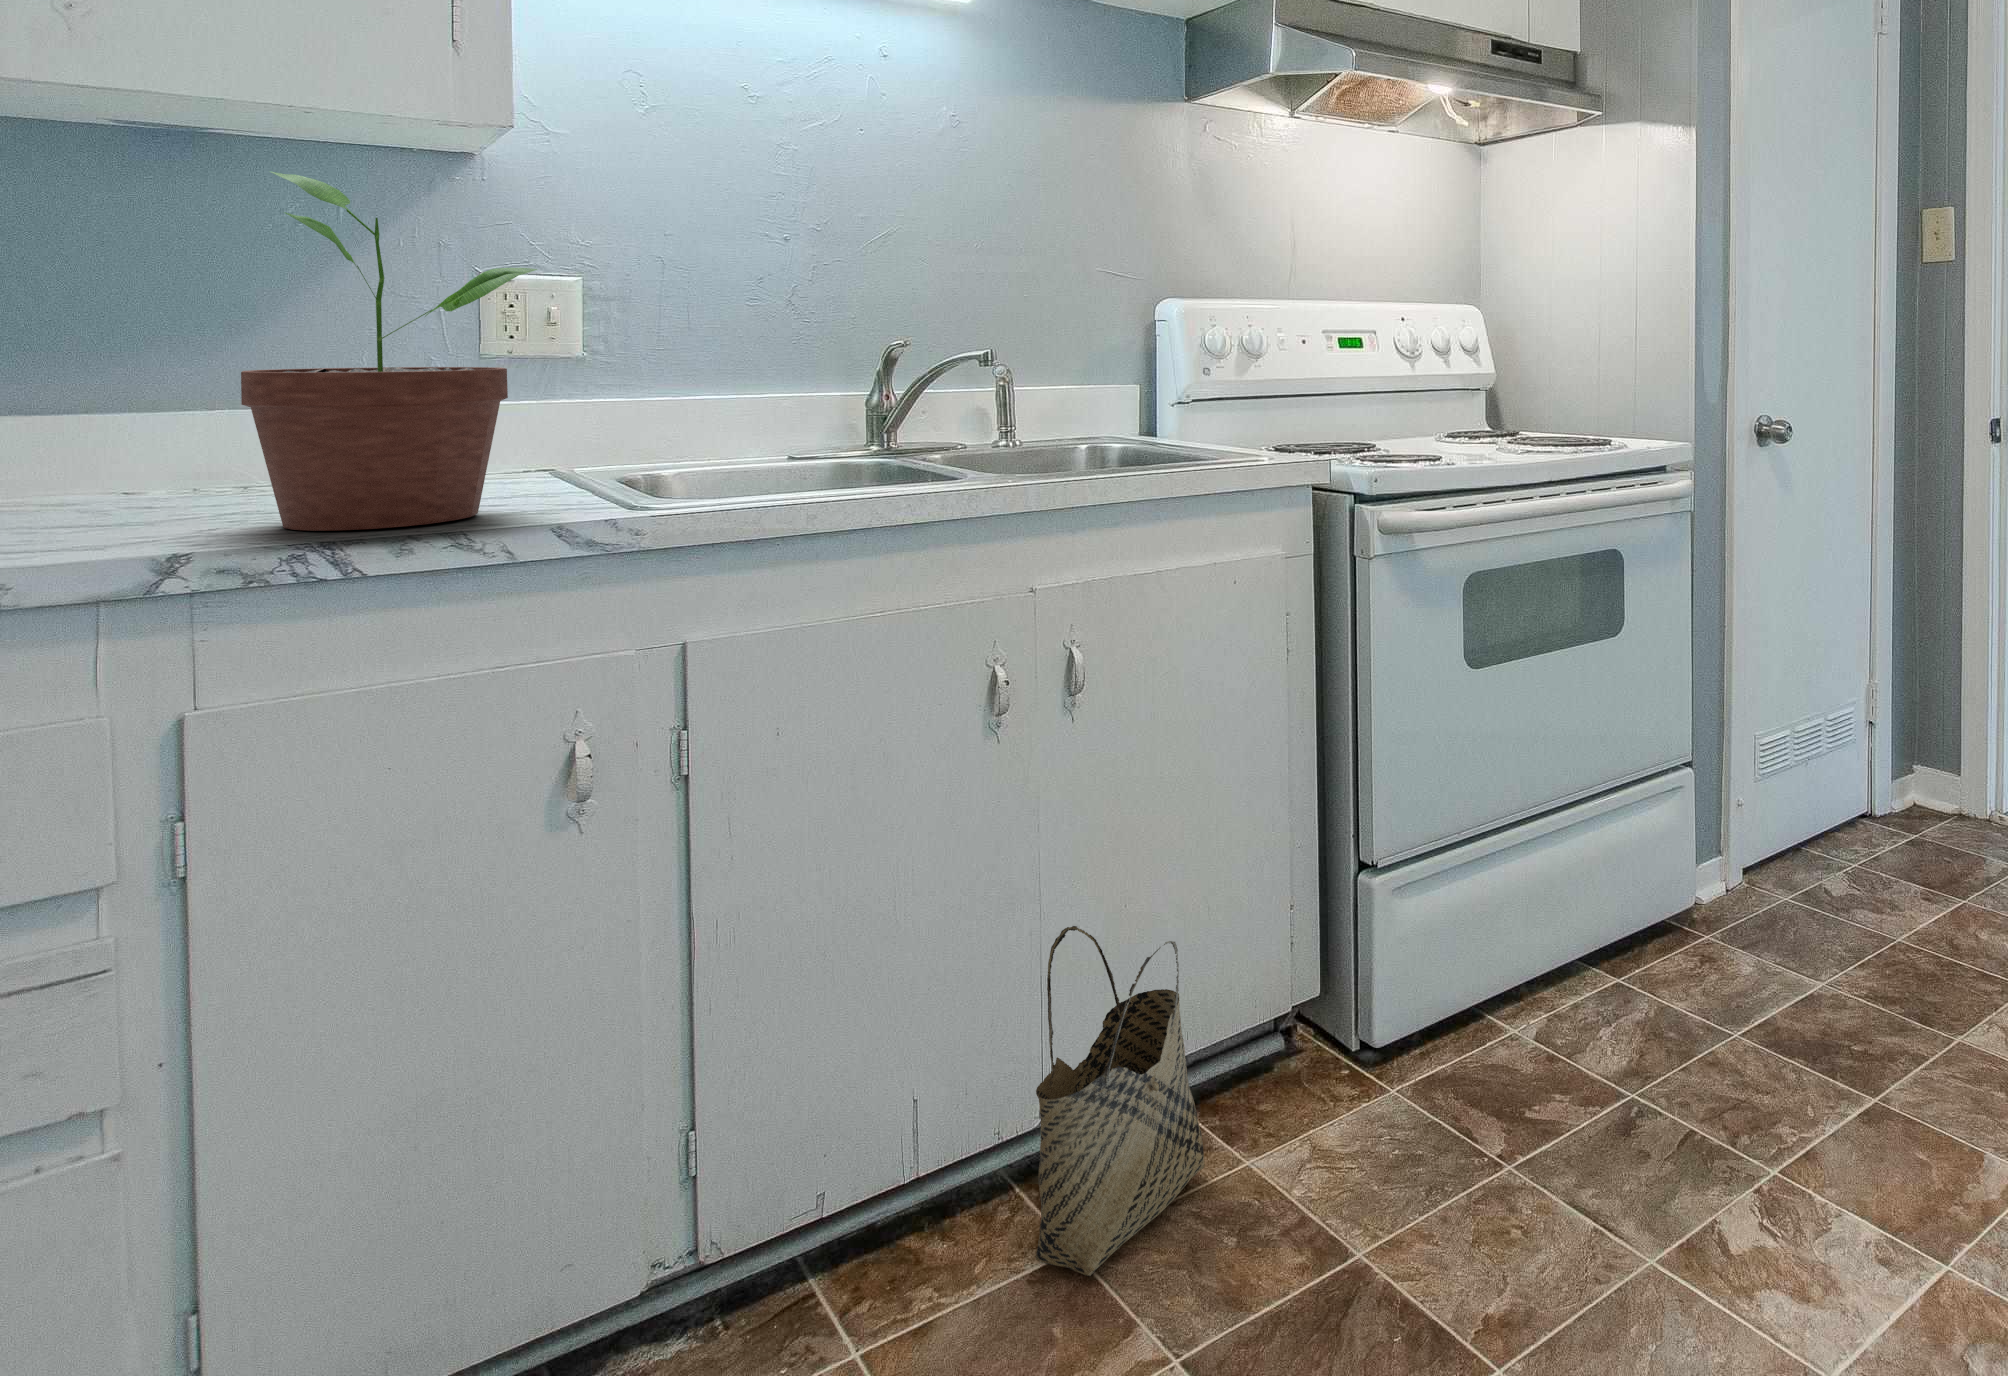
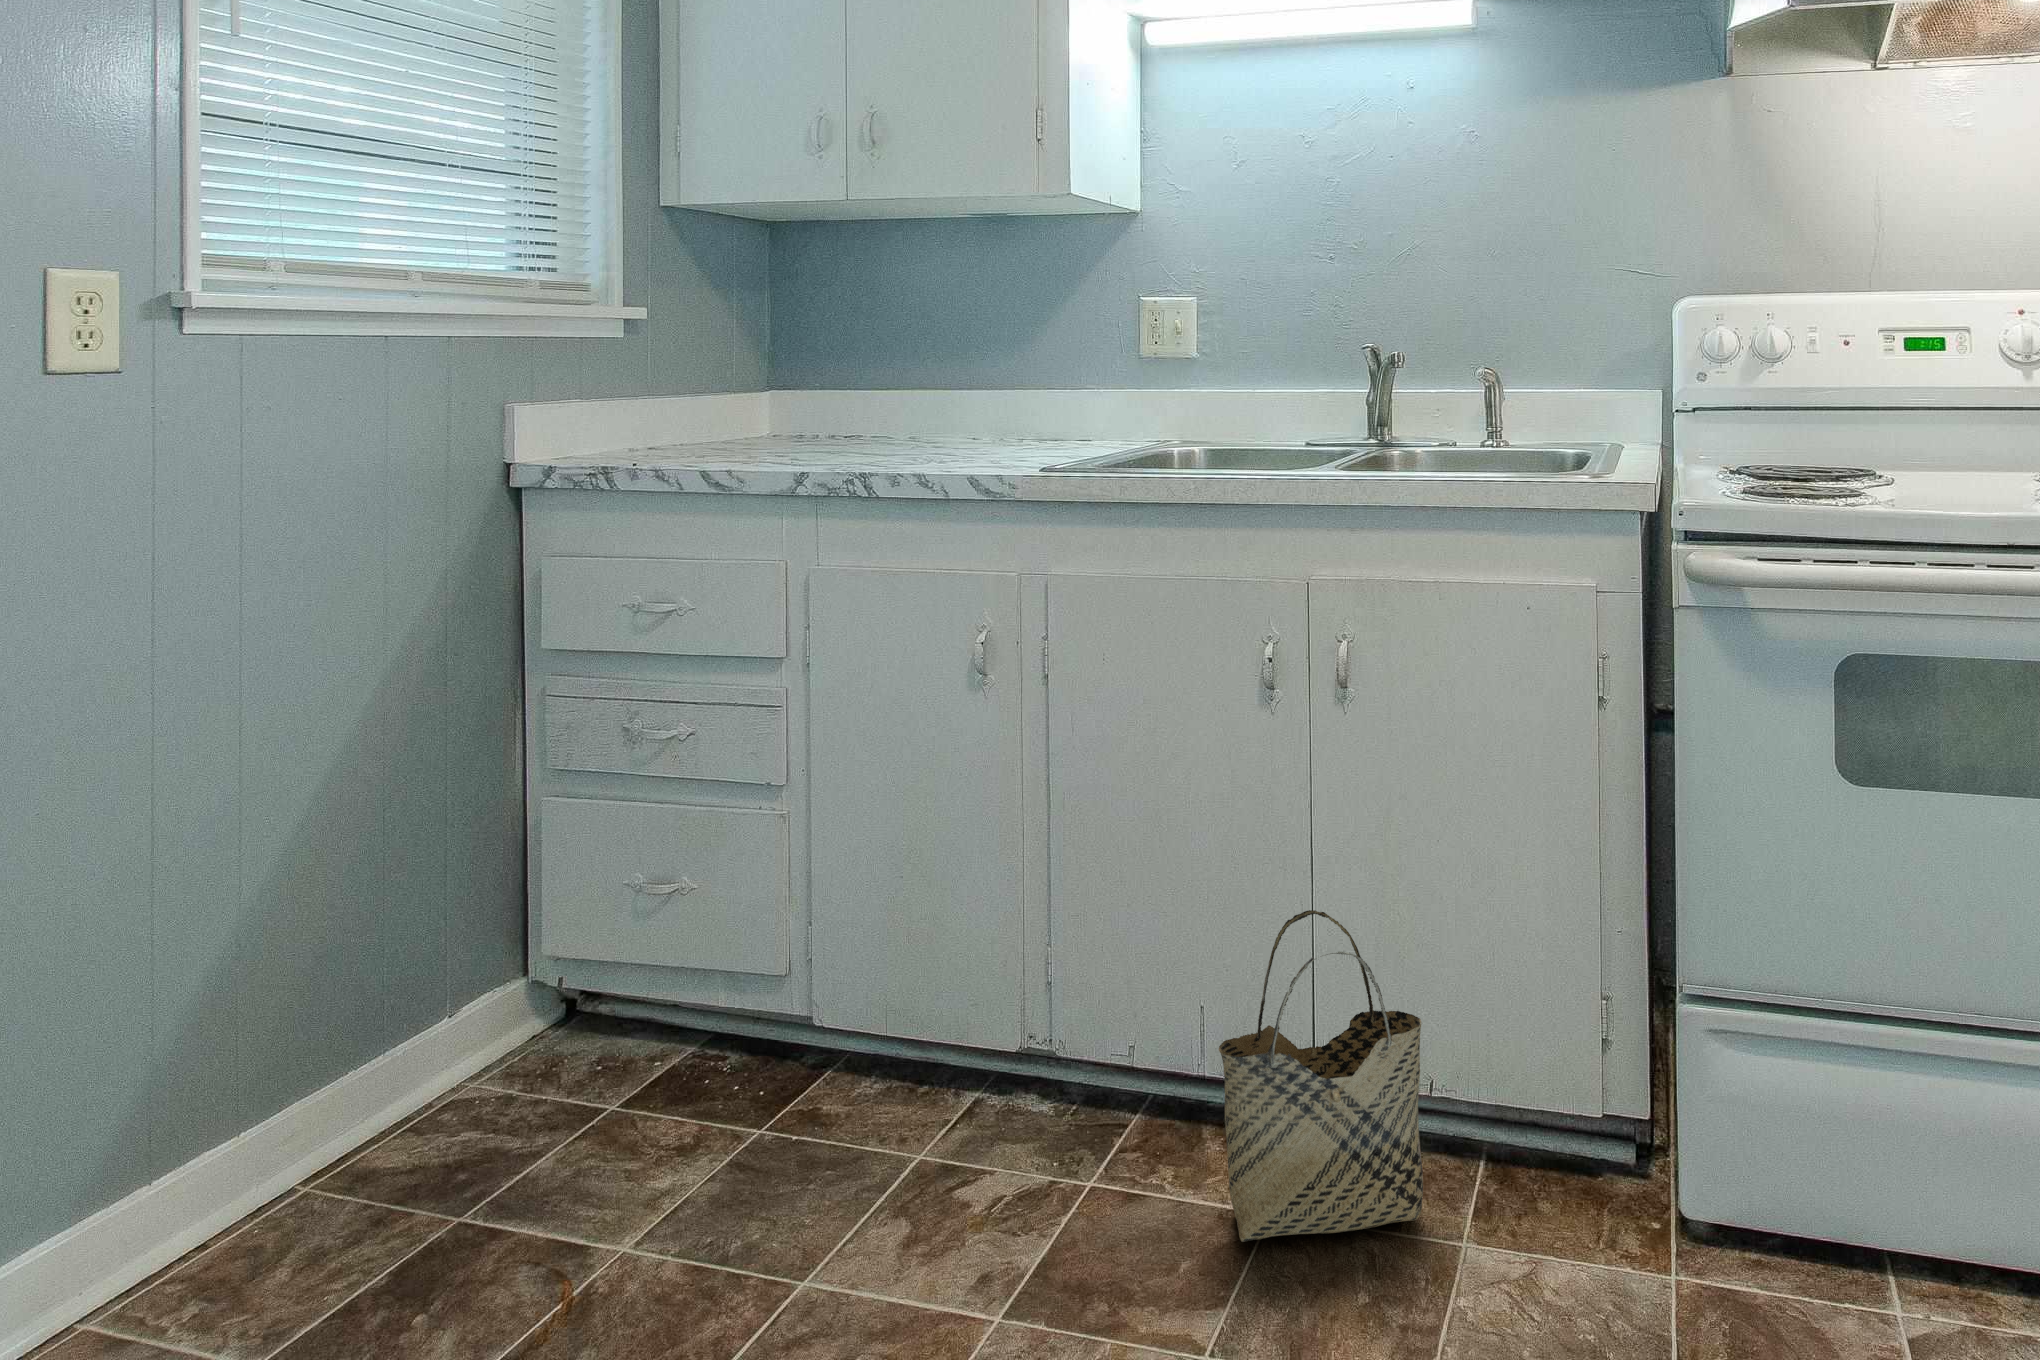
potted plant: present [241,172,537,531] -> none [862,237,1004,468]

